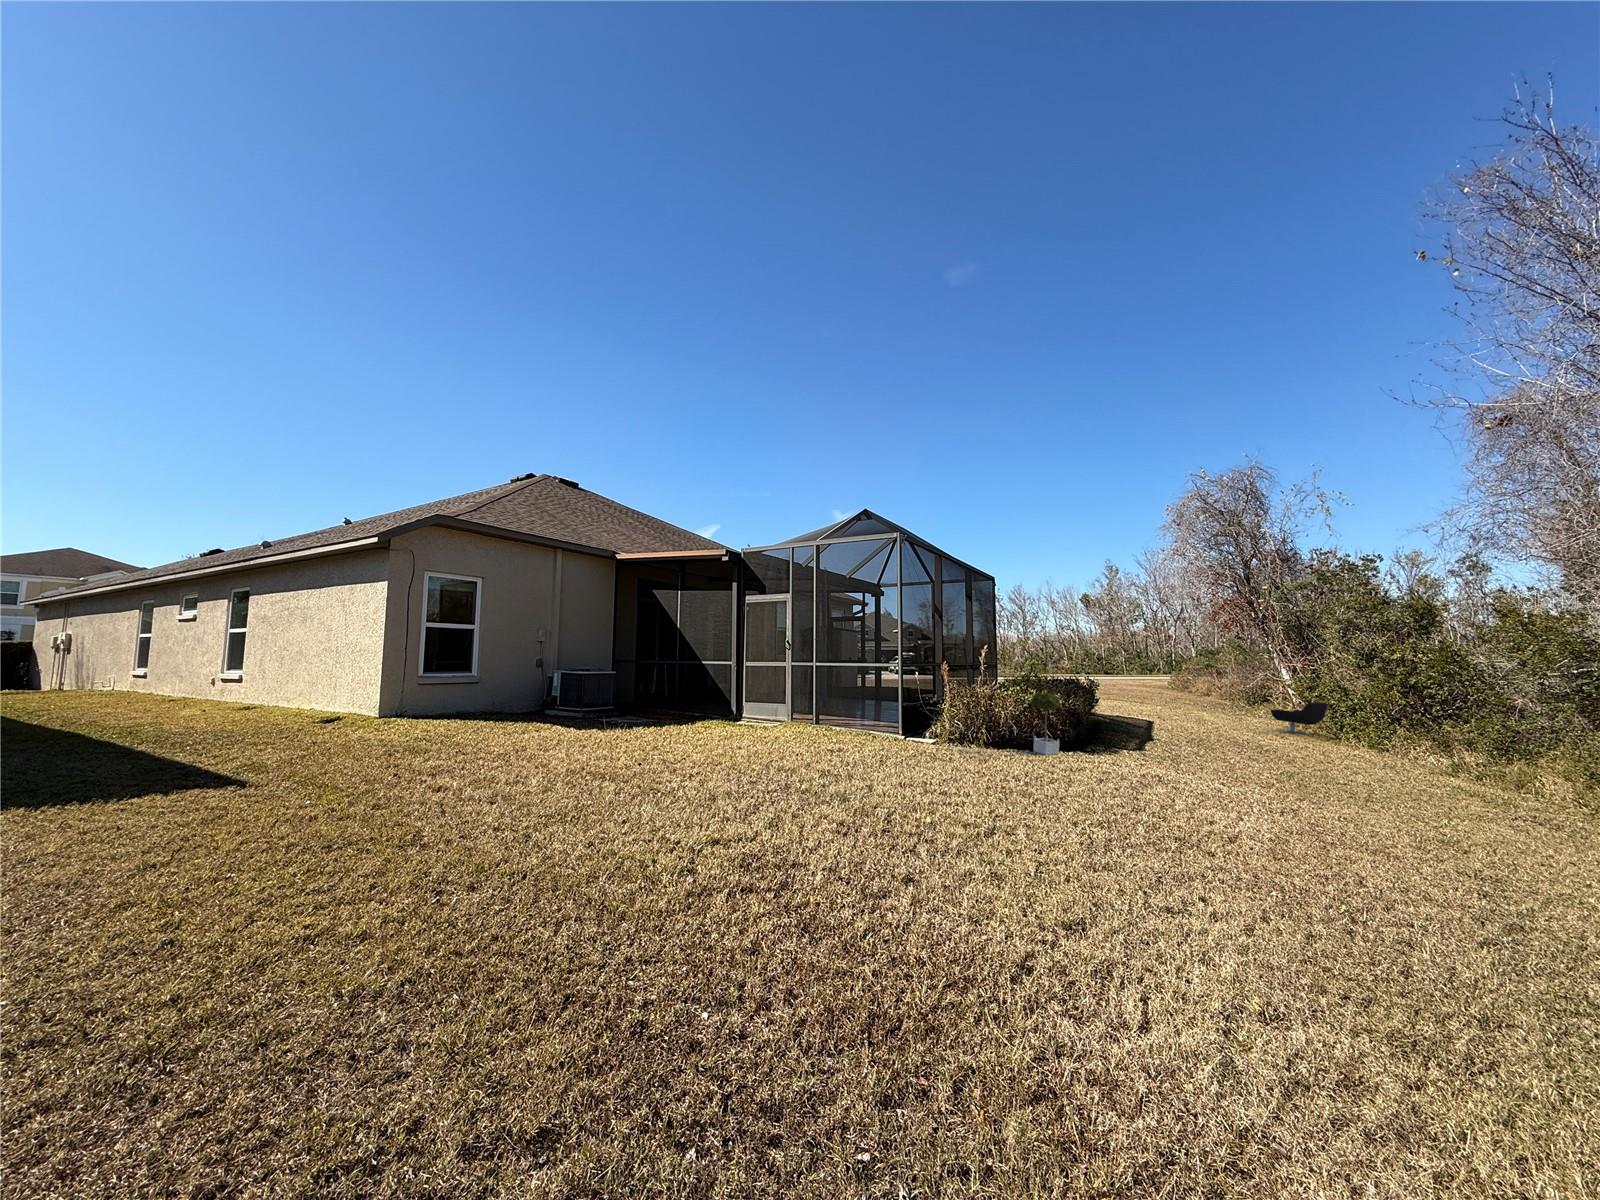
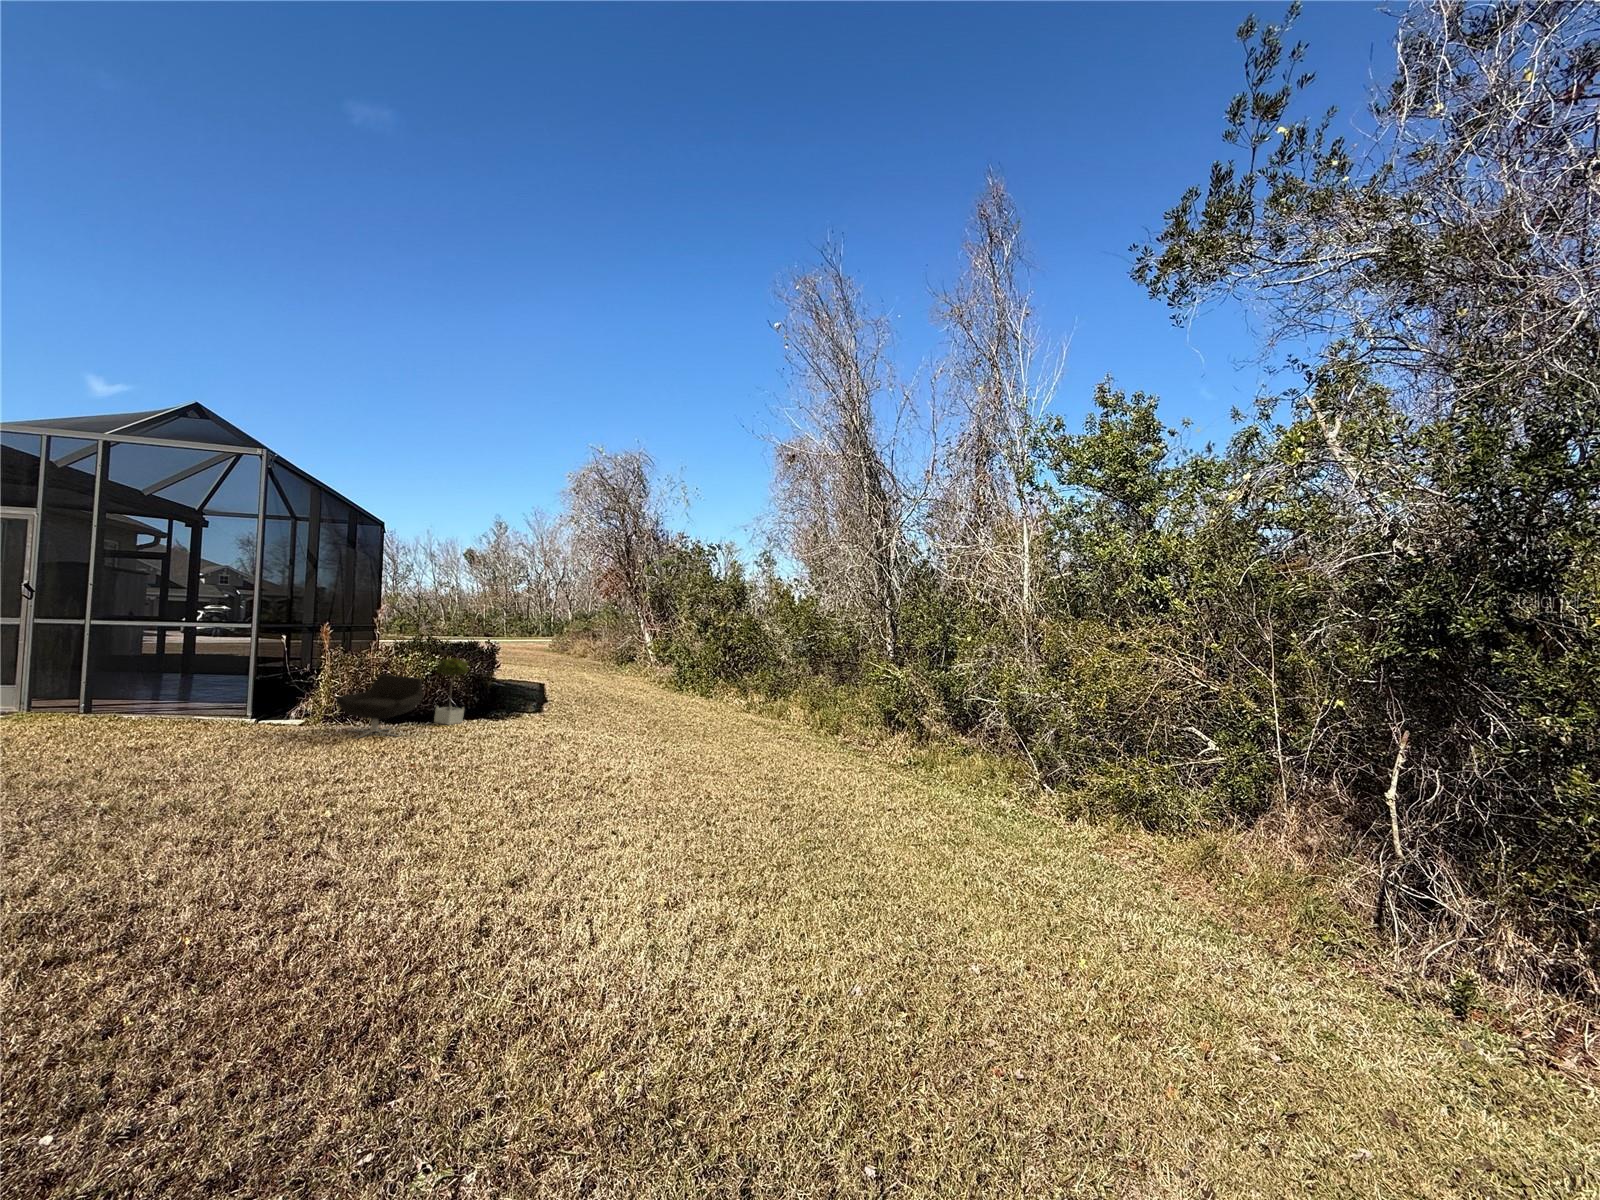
lounge chair: present [1271,703,1328,734] -> present [336,674,423,738]

